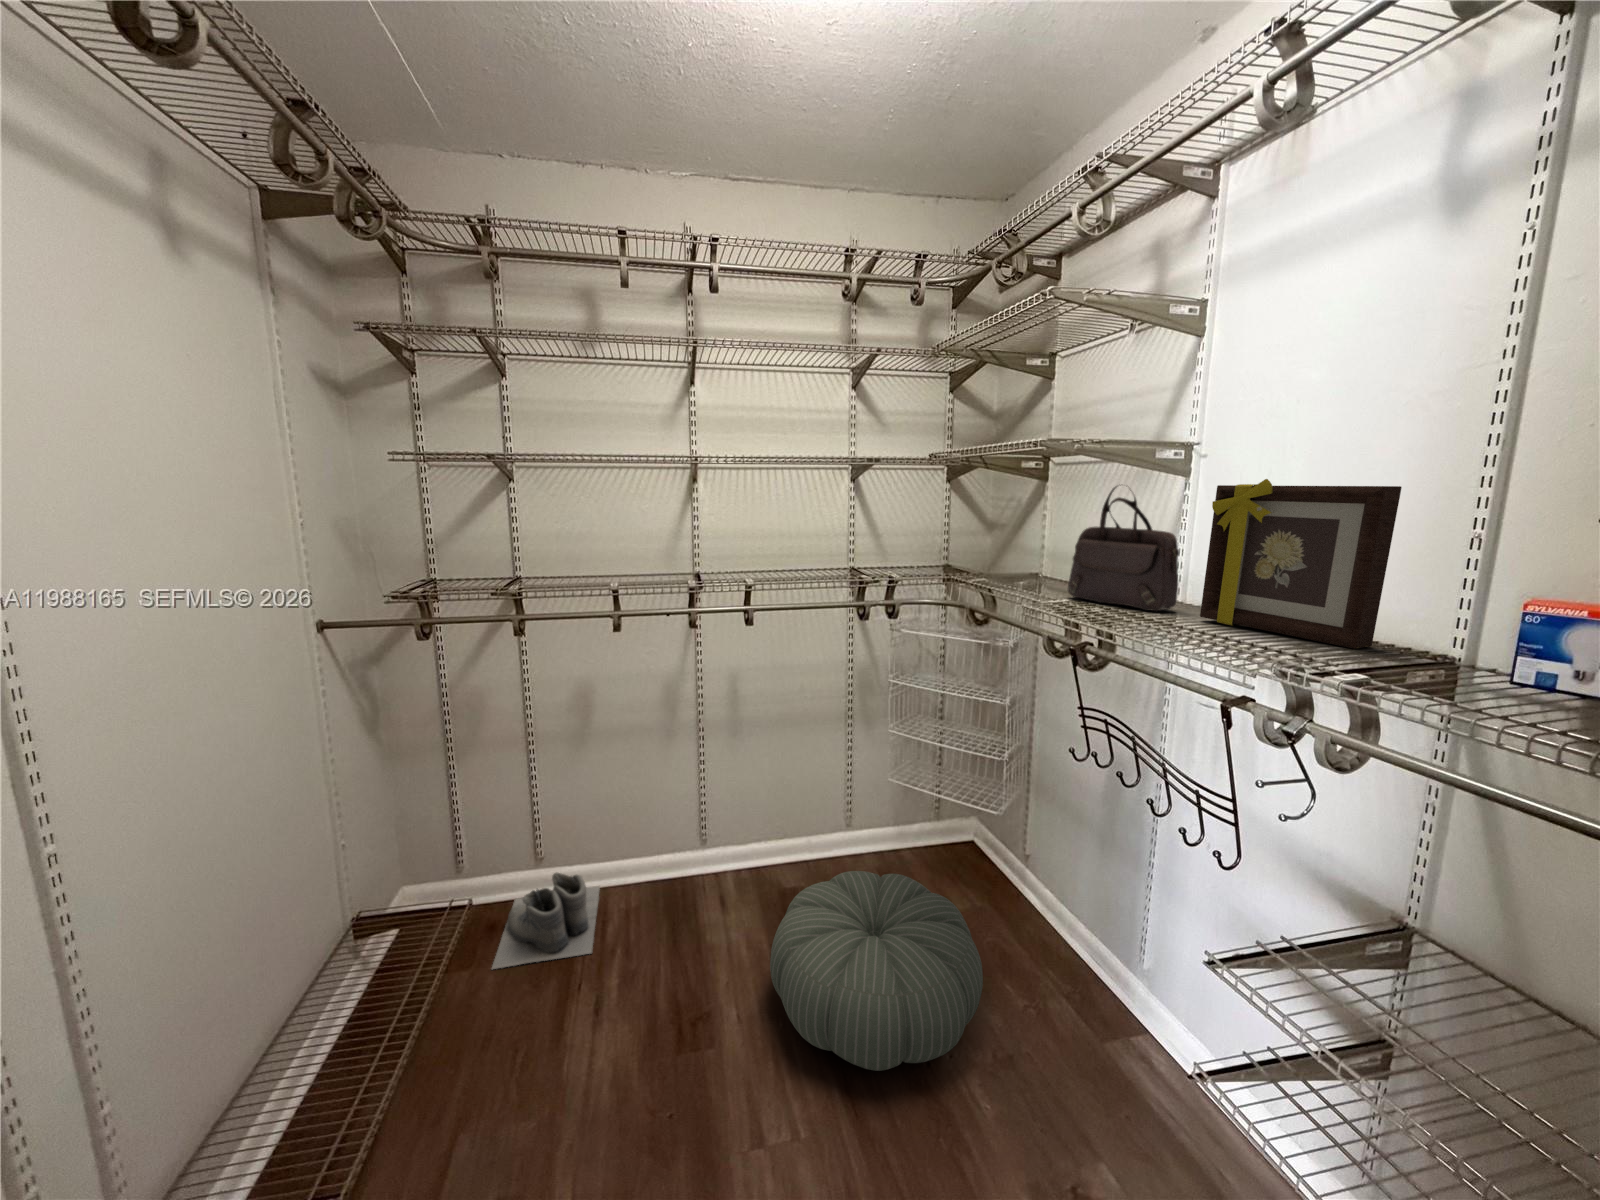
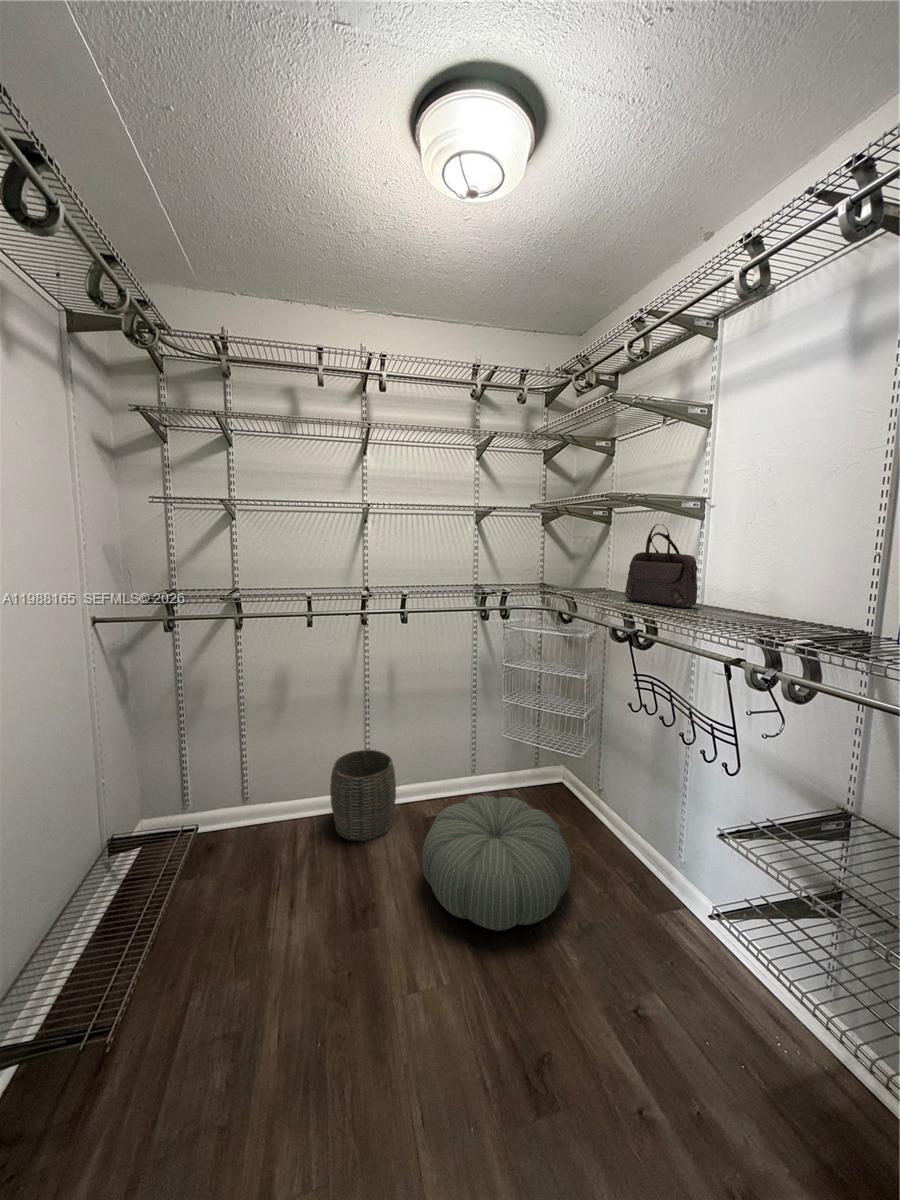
picture frame: present [1200,479,1402,649] -> none [711,519,832,627]
woven basket: none [648,801,738,928] -> present [330,750,396,841]
boots: present [492,873,600,969] -> none [216,802,294,874]

